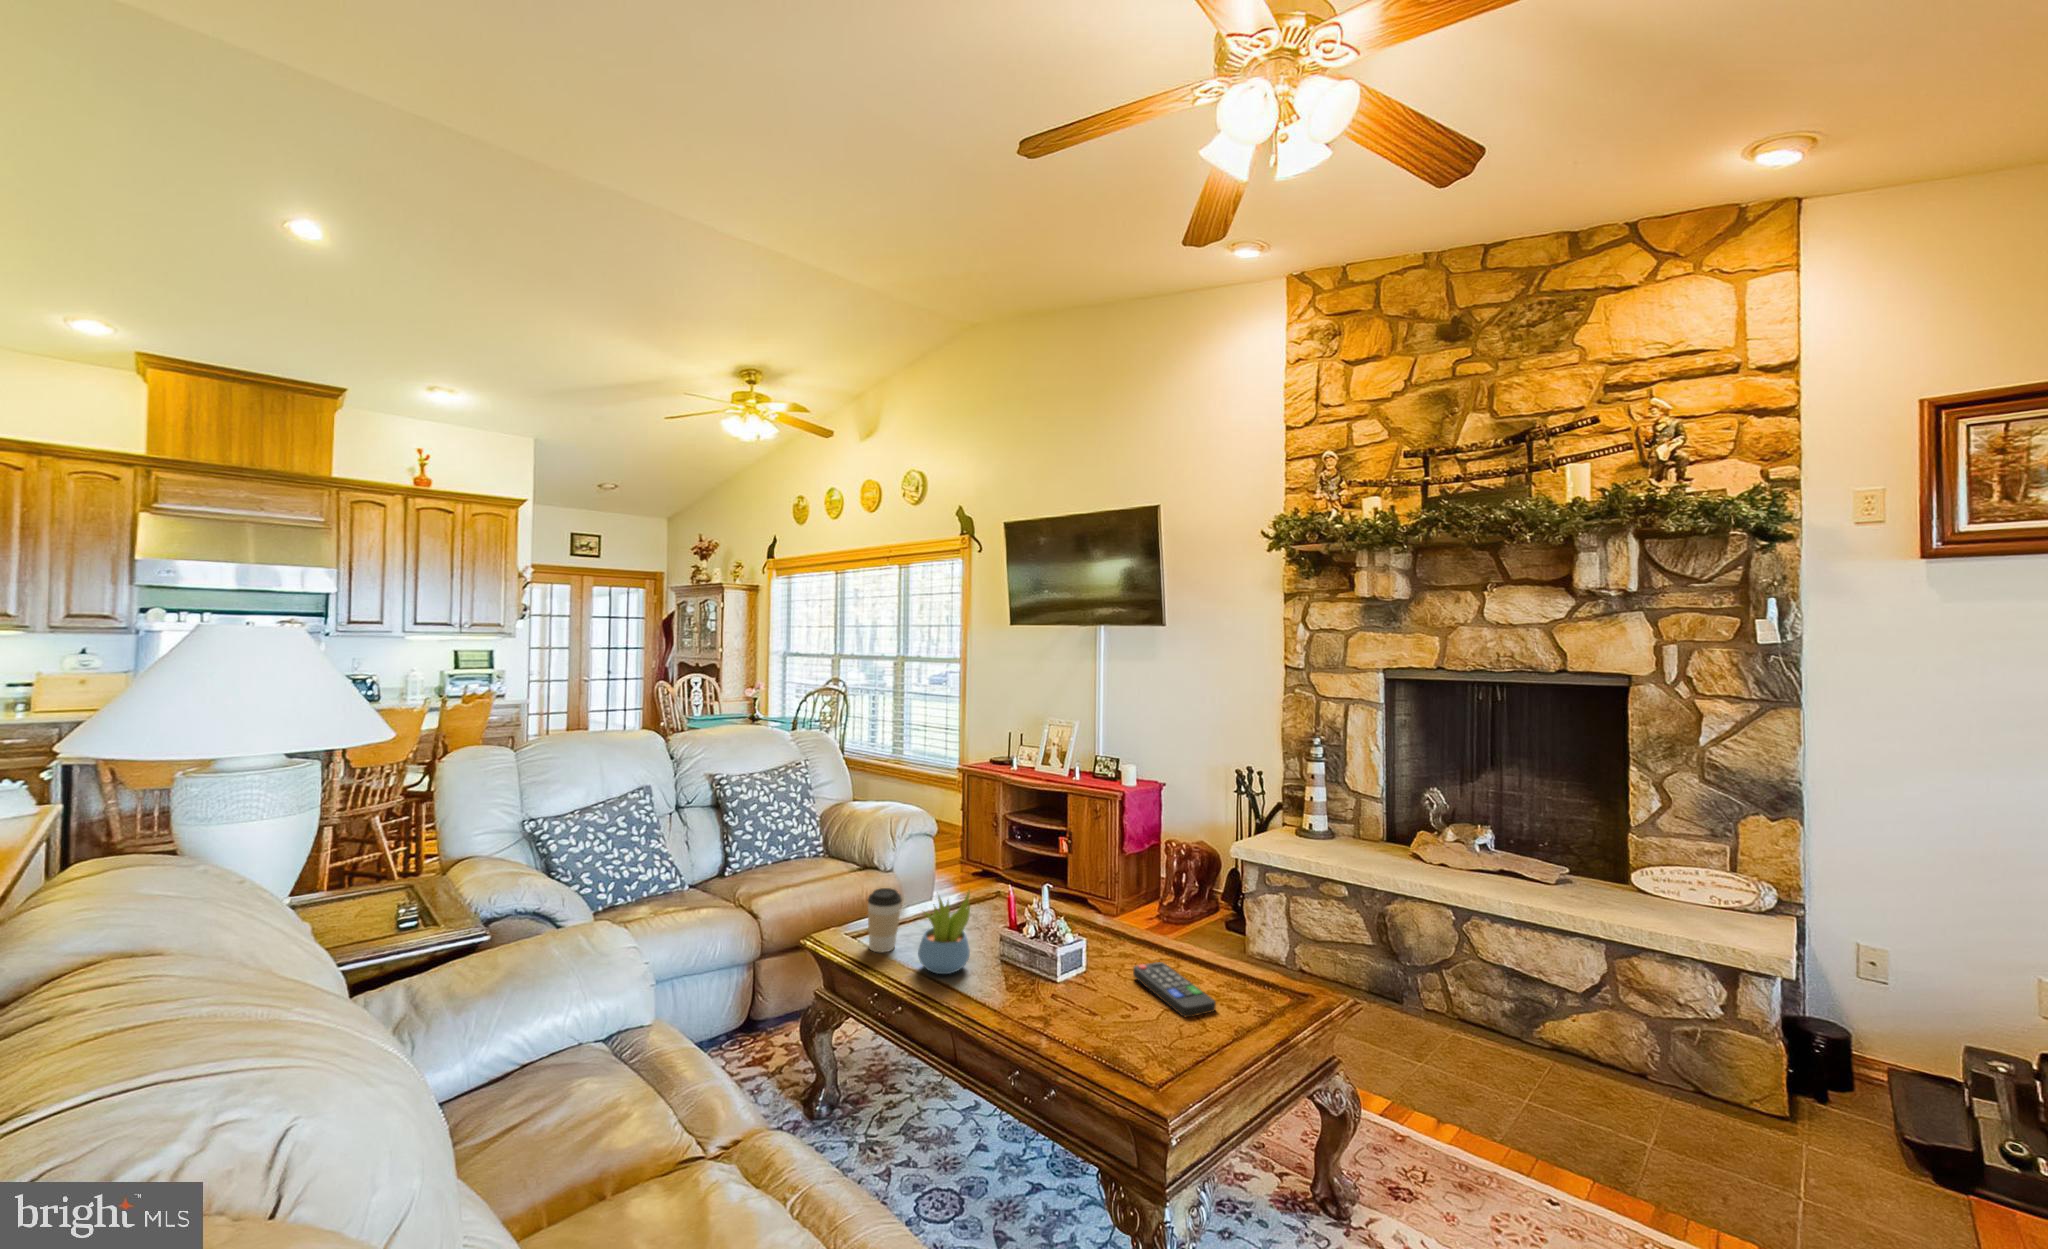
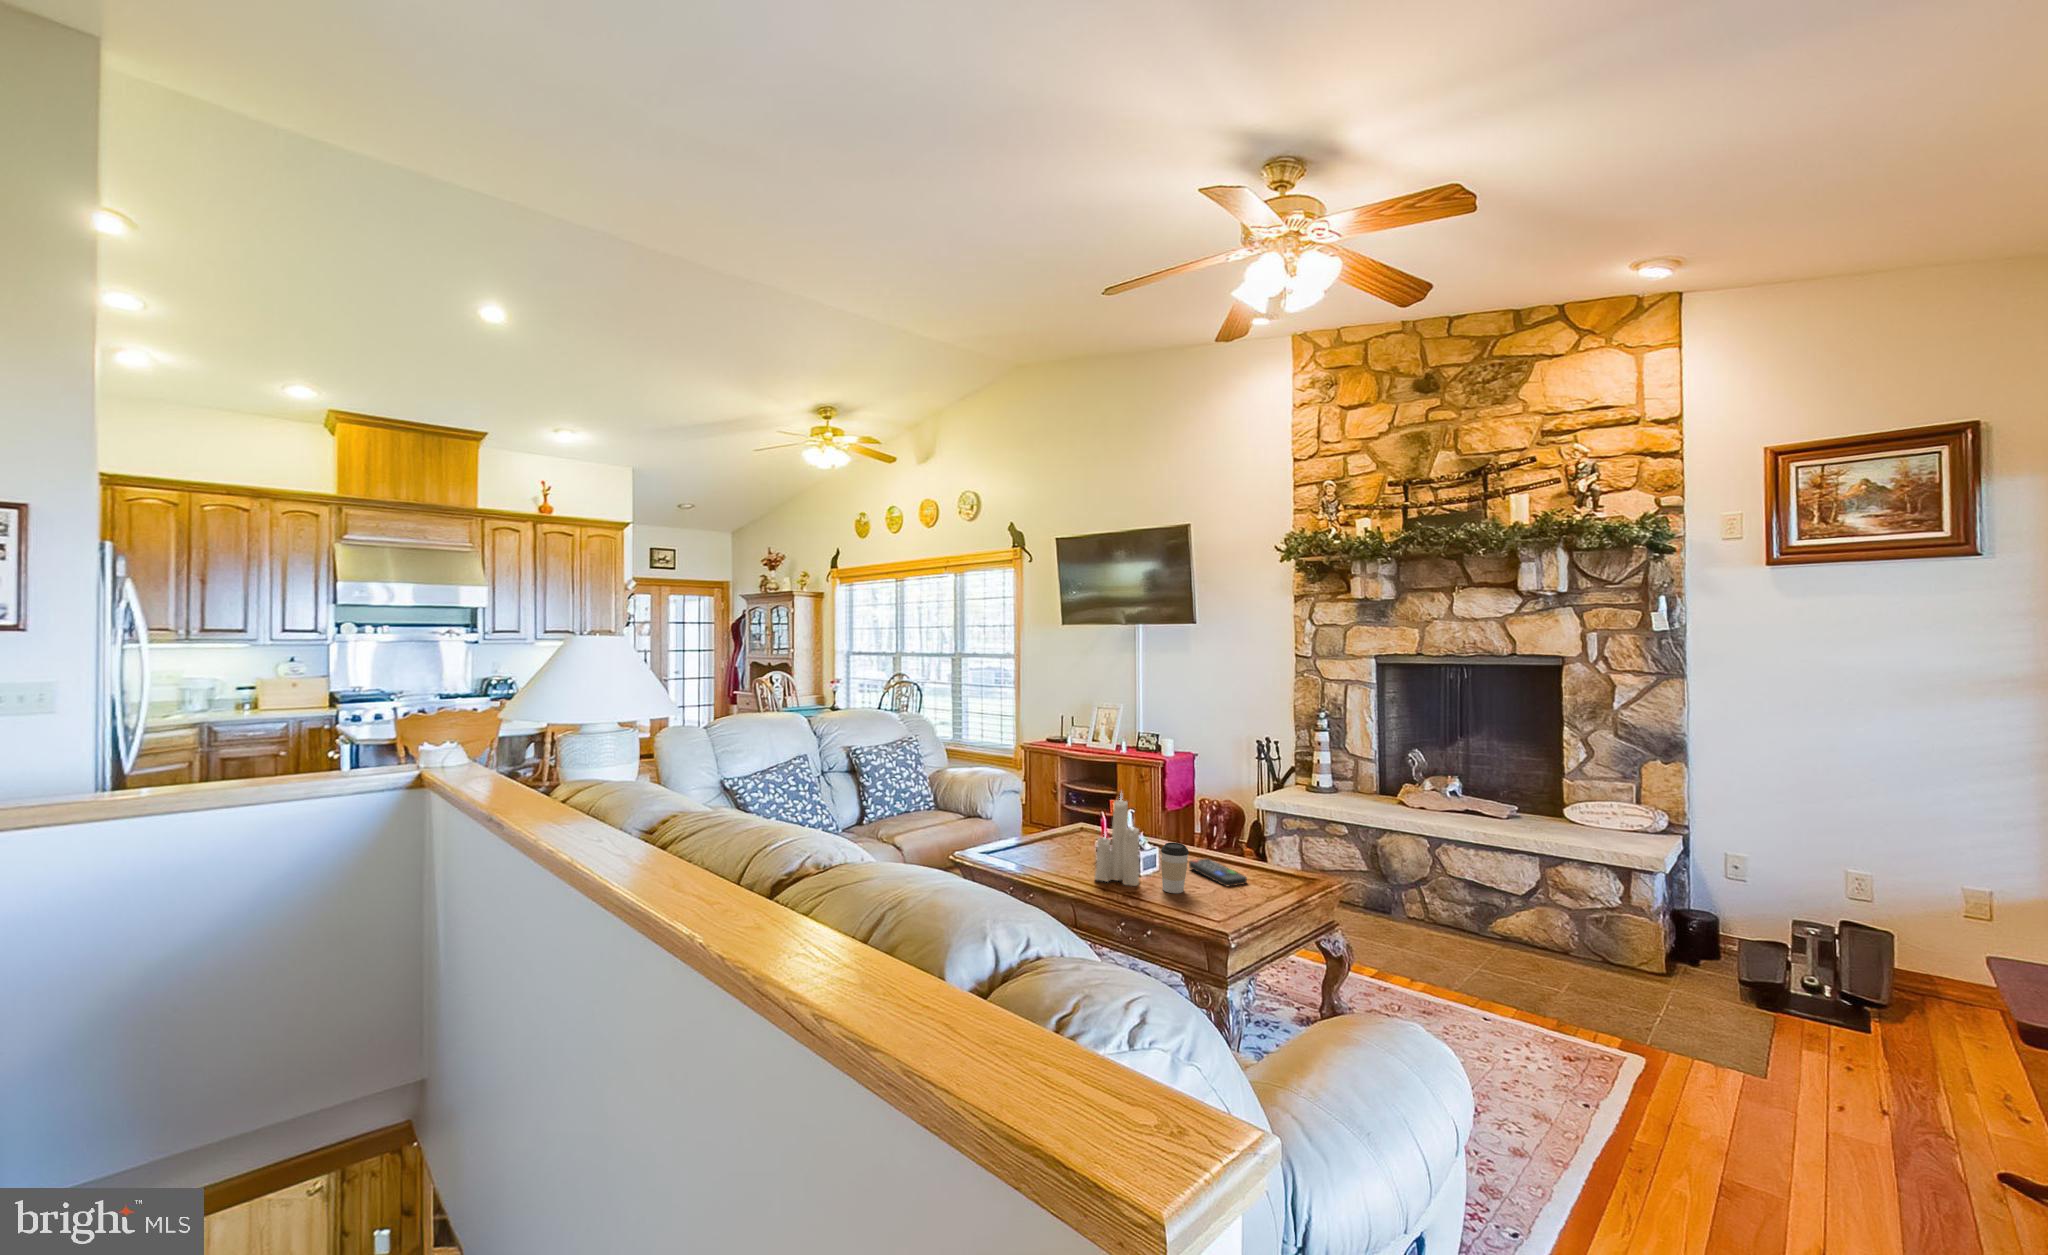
candle: none [990,860,1056,1015] -> present [1095,799,1139,886]
coffee cup: present [868,888,902,952] -> present [1161,843,1189,893]
succulent plant: present [918,892,970,974] -> none [1039,810,1076,868]

